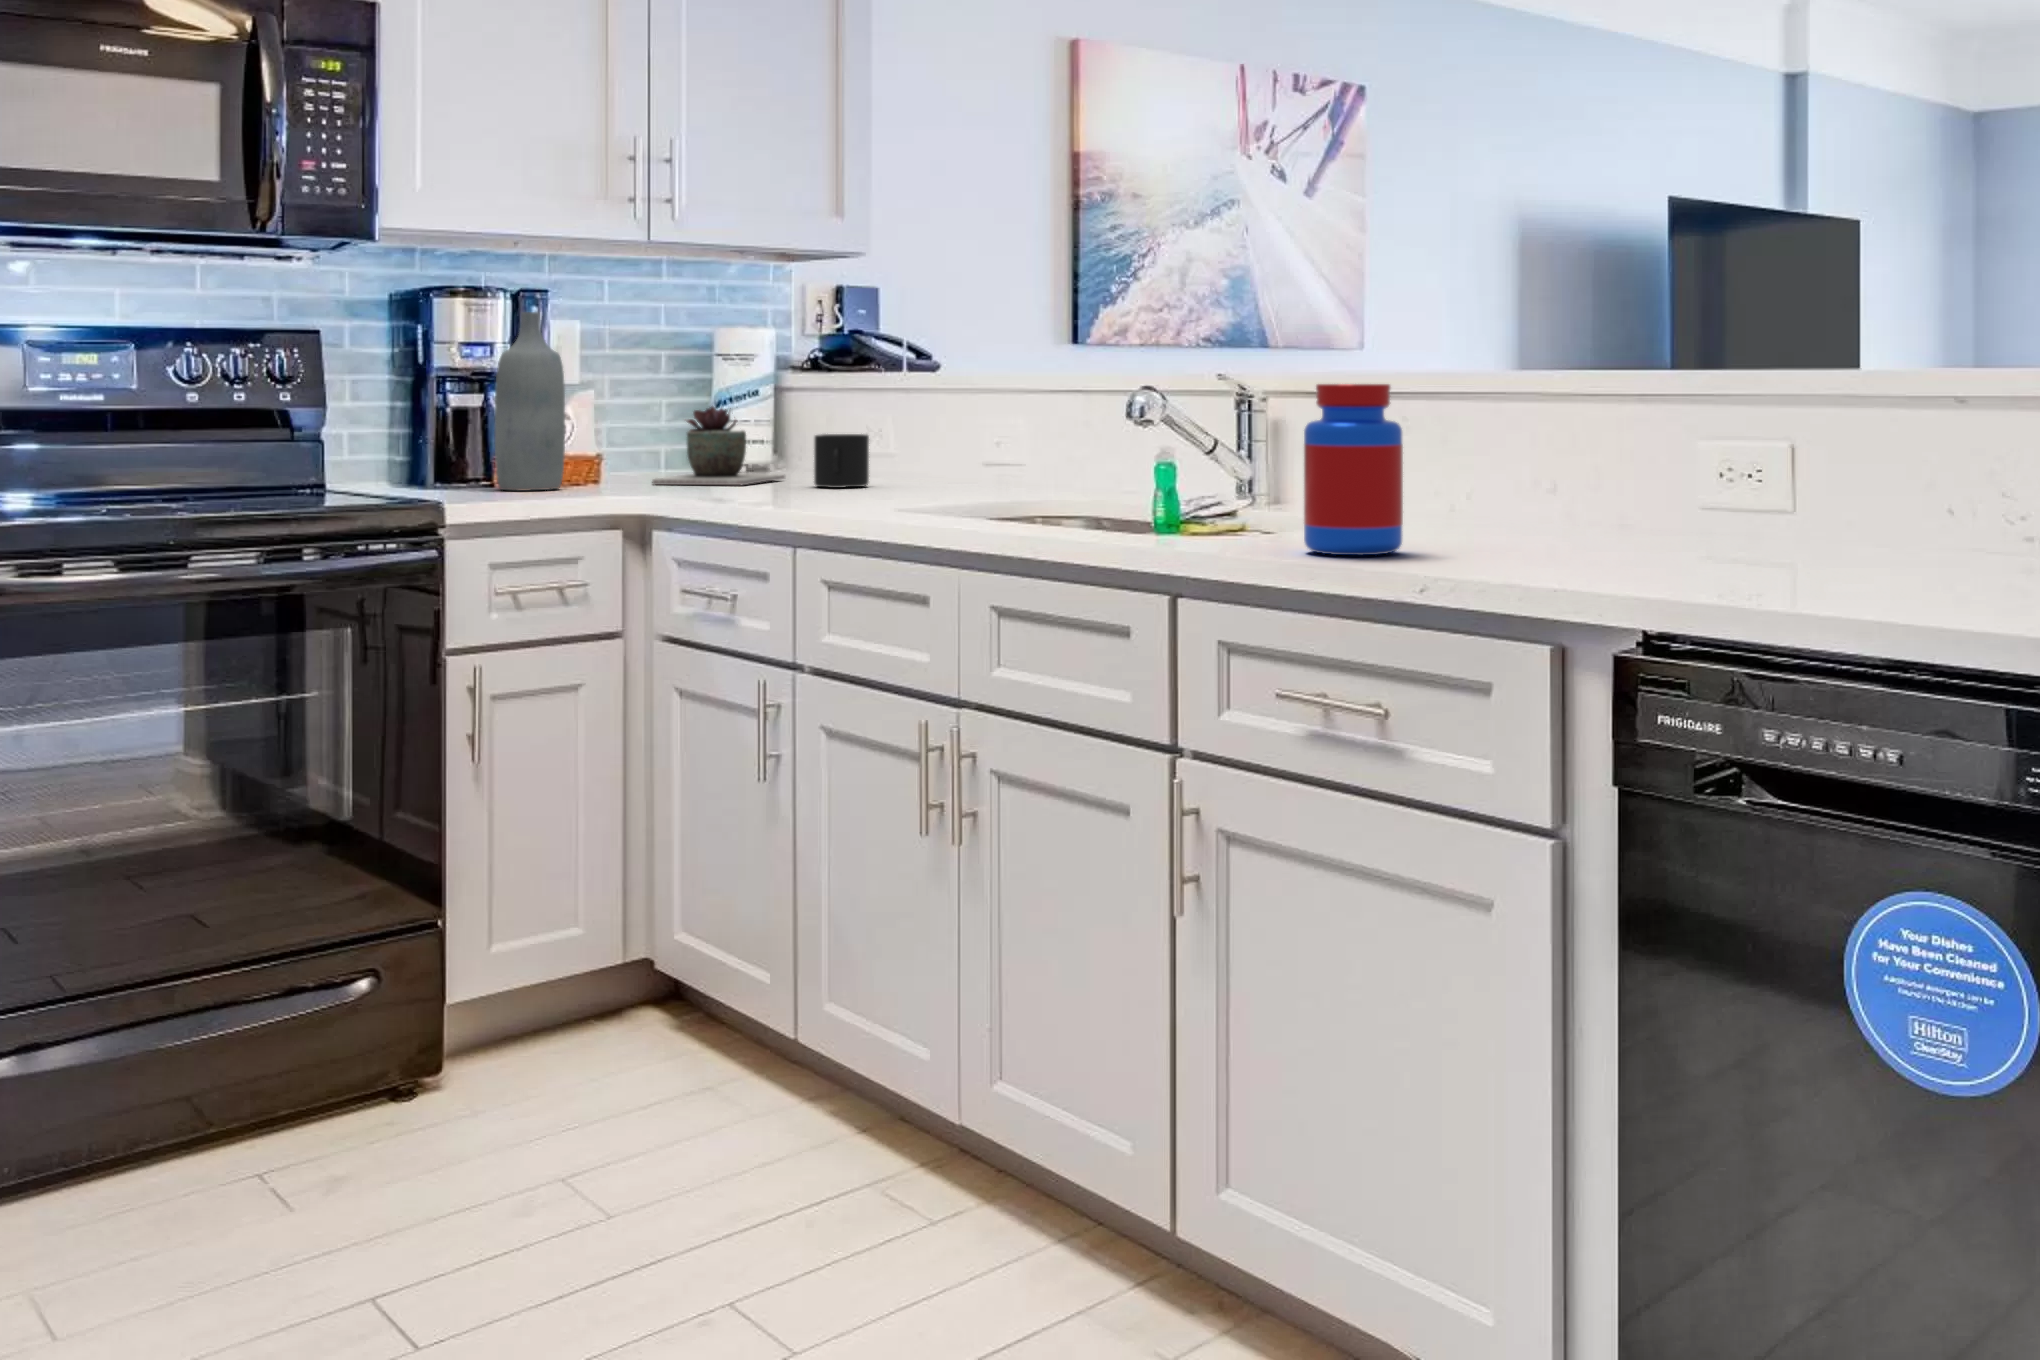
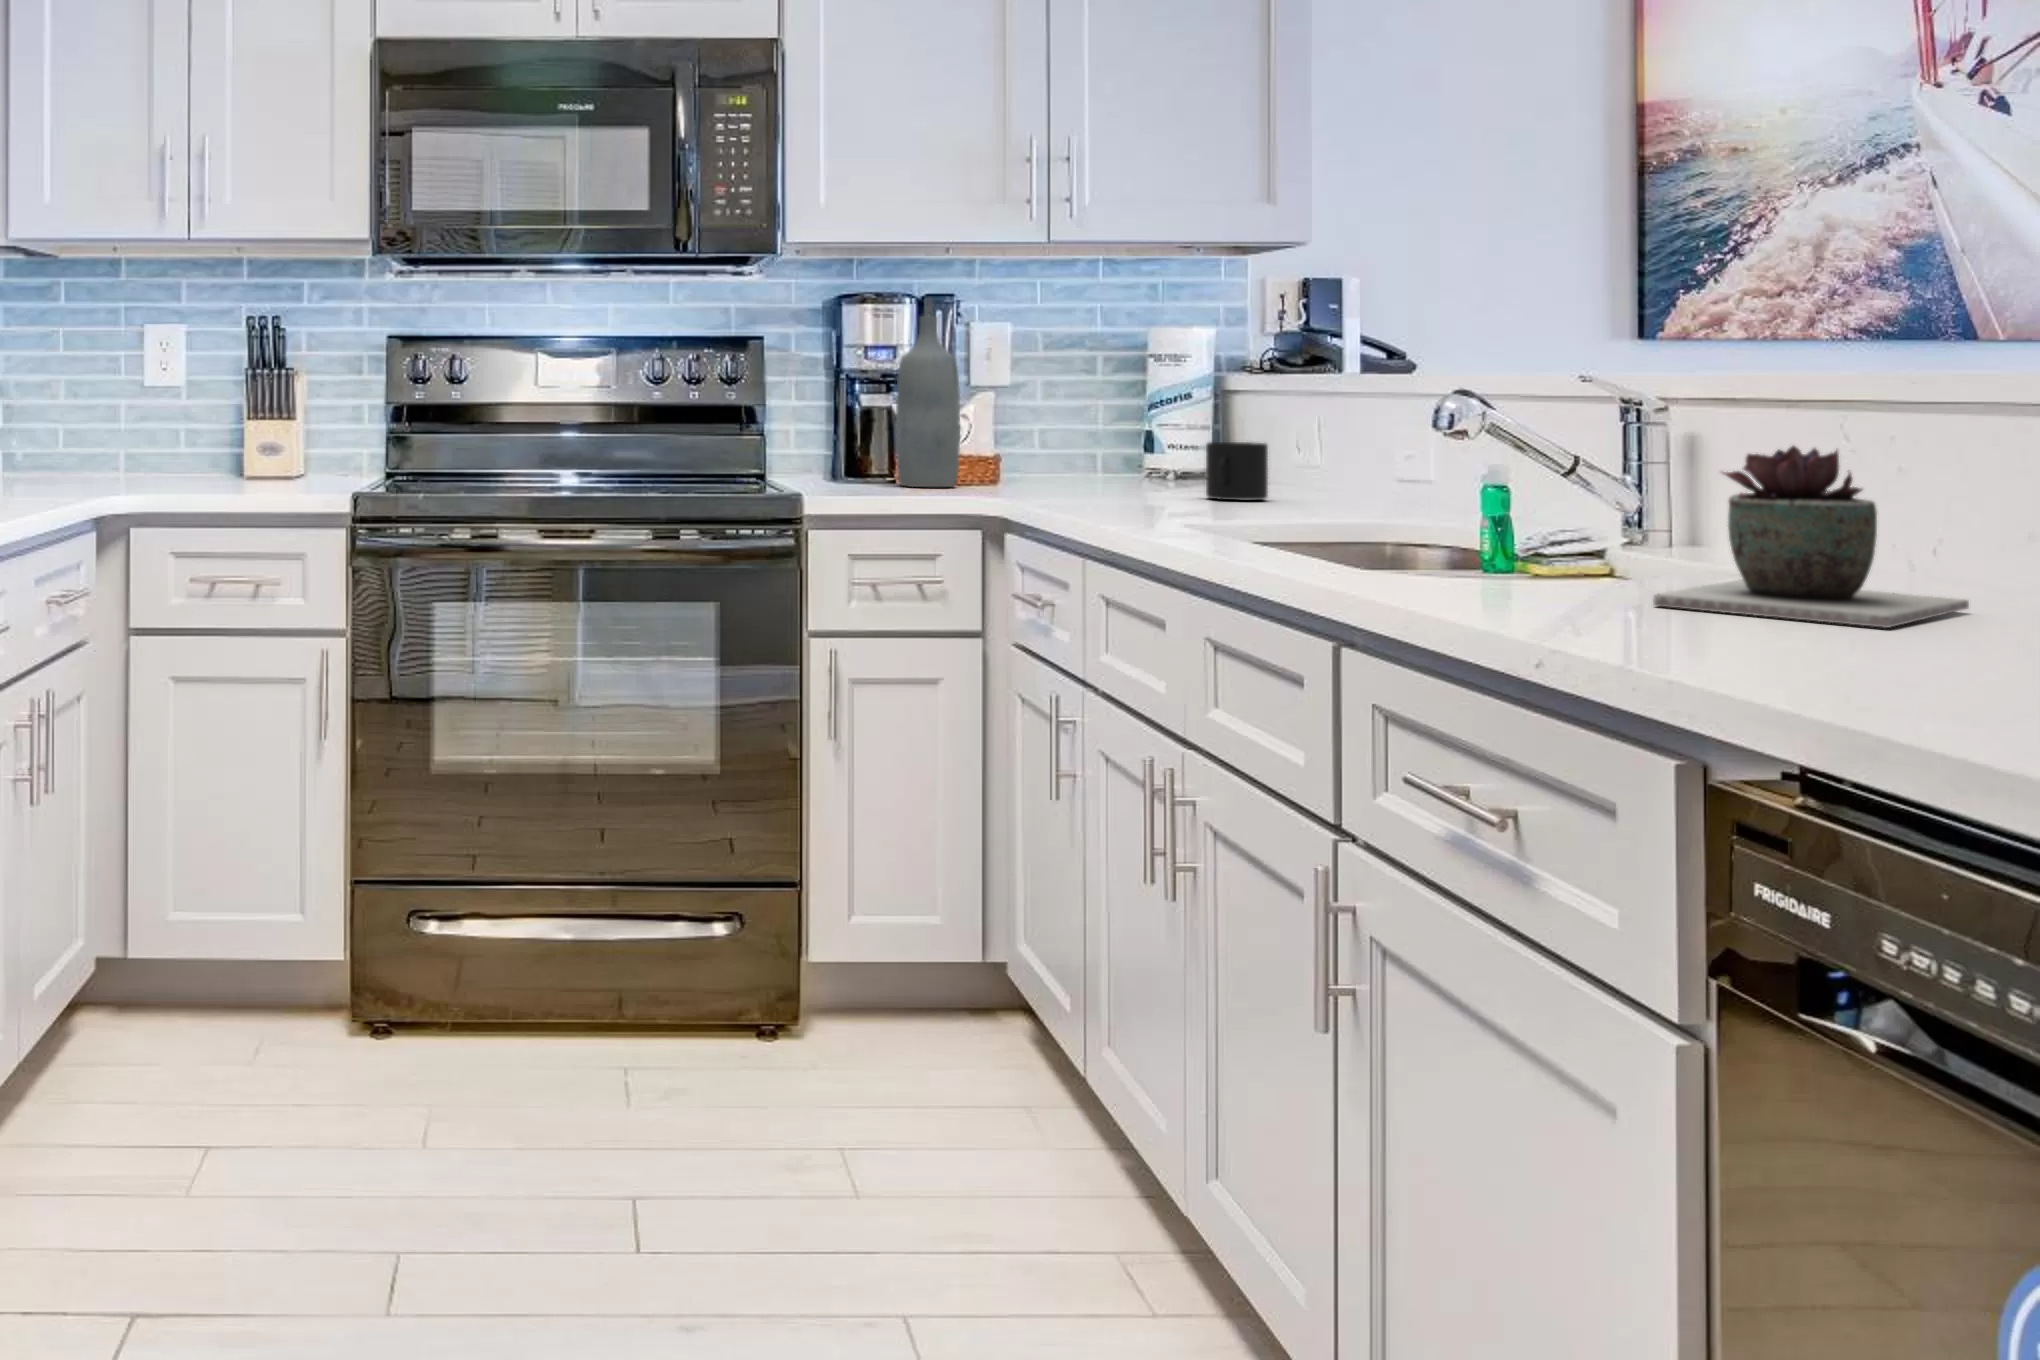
jar: present [1304,384,1403,555] -> none [1477,395,1618,613]
succulent plant: present [652,406,785,485] -> present [1653,446,1969,628]

